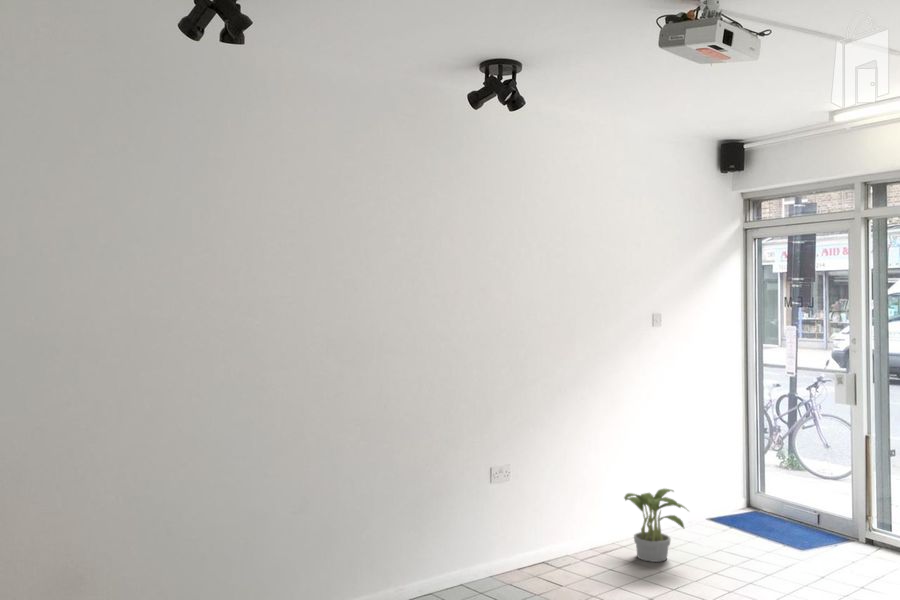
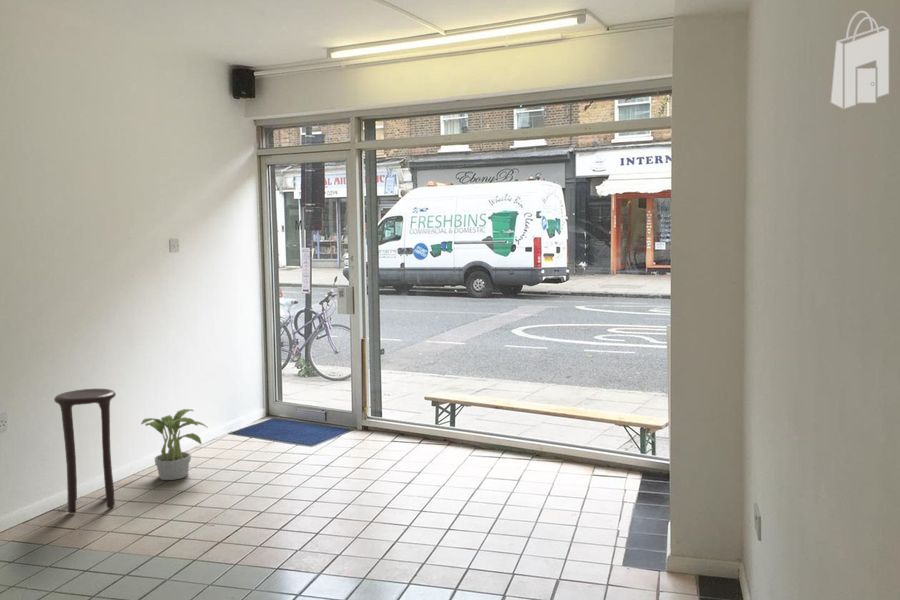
stool: none [549,456,605,581] -> present [54,389,116,513]

